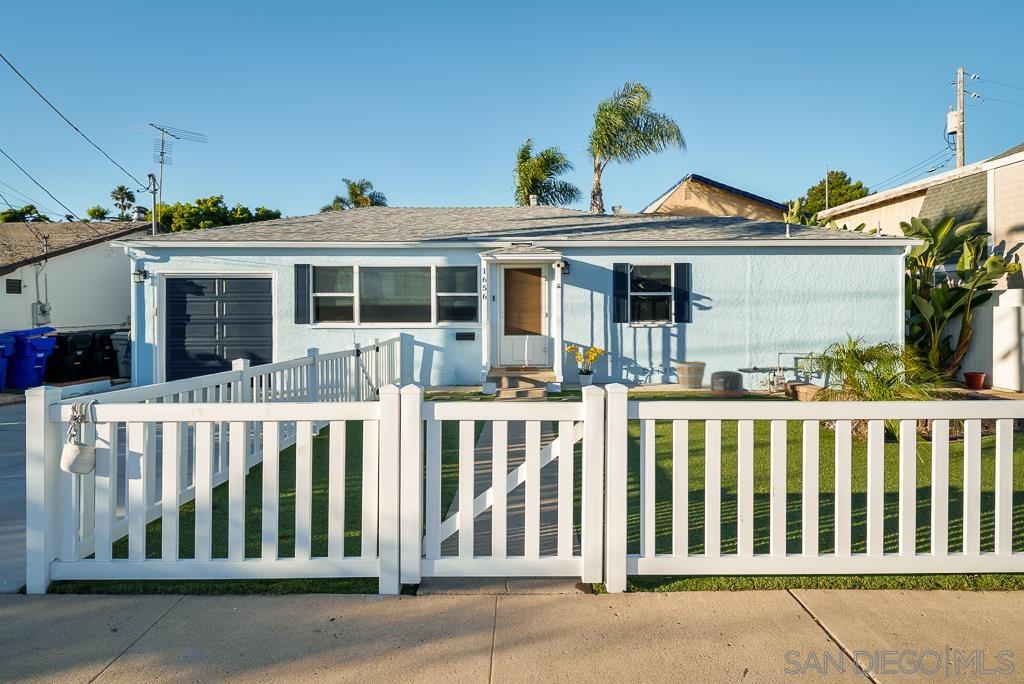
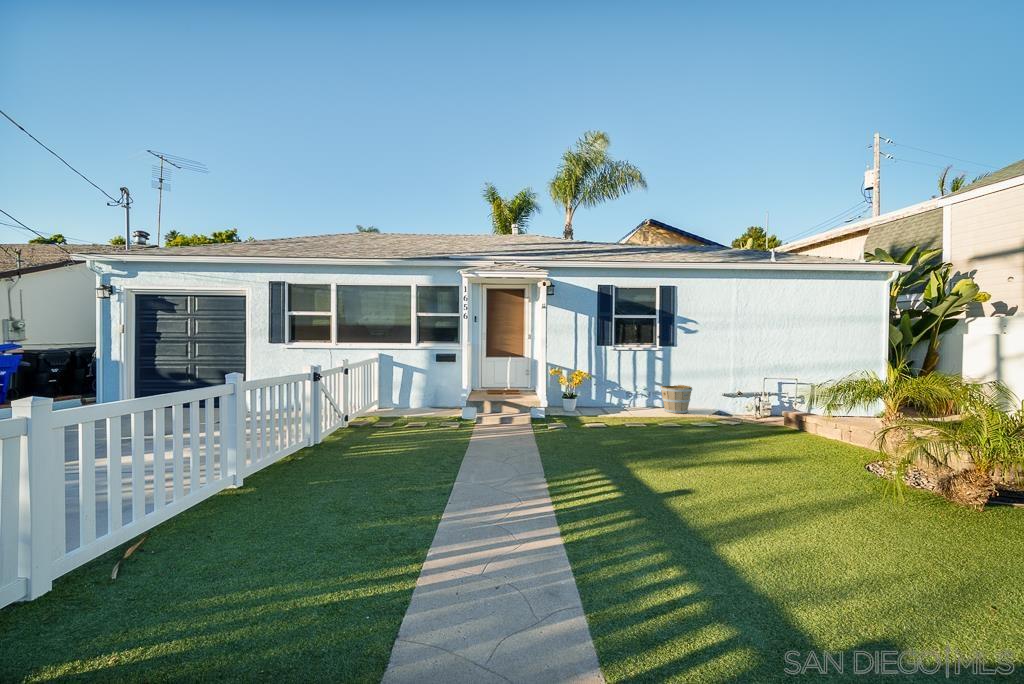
pouf: present [710,371,743,398] -> none [702,398,737,428]

